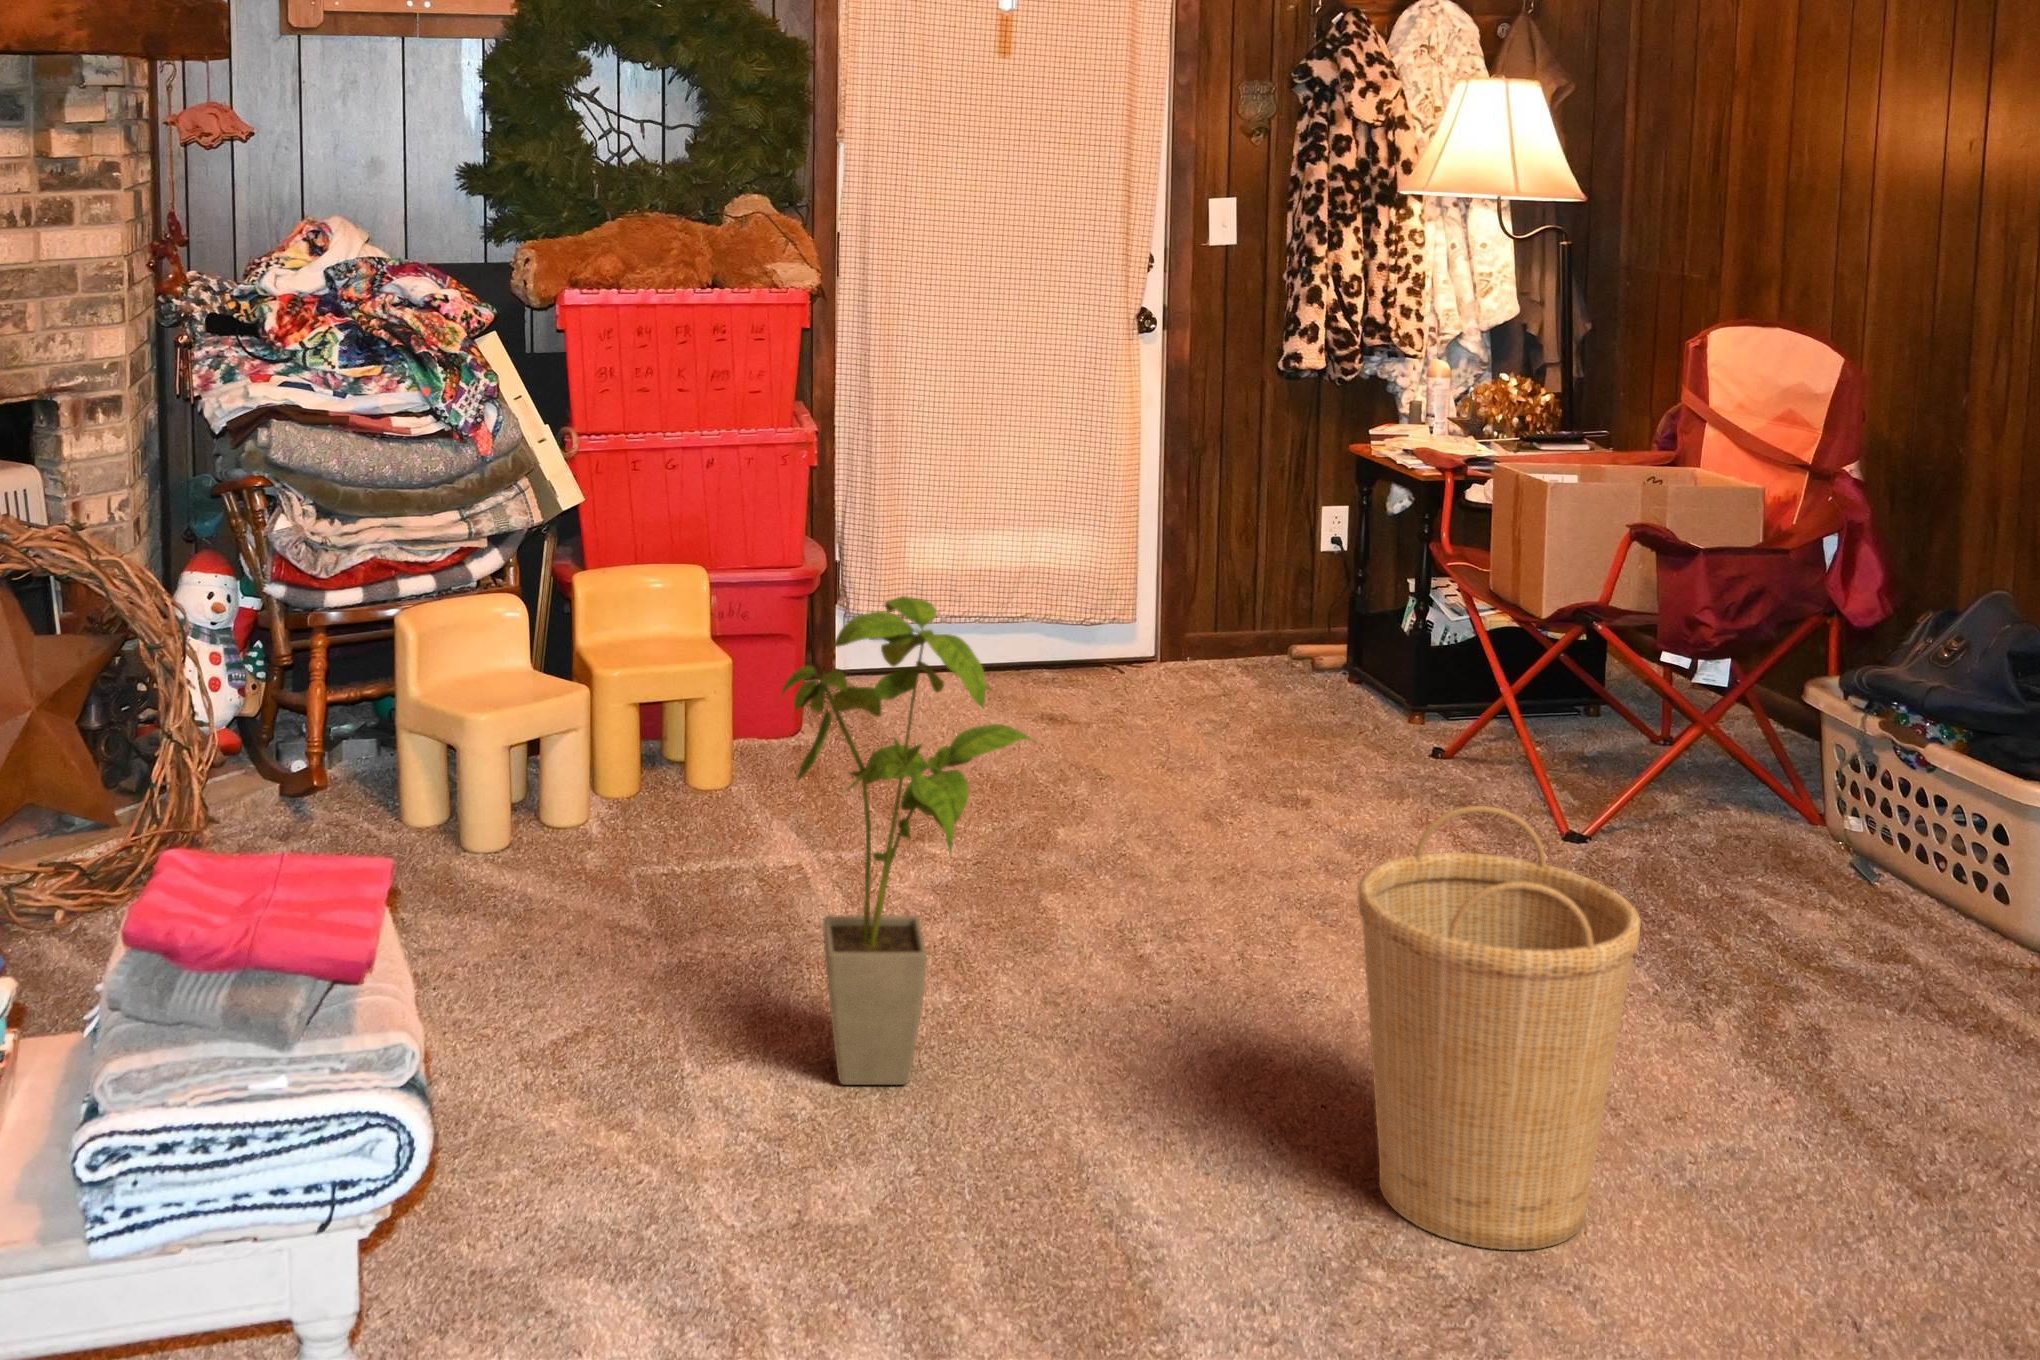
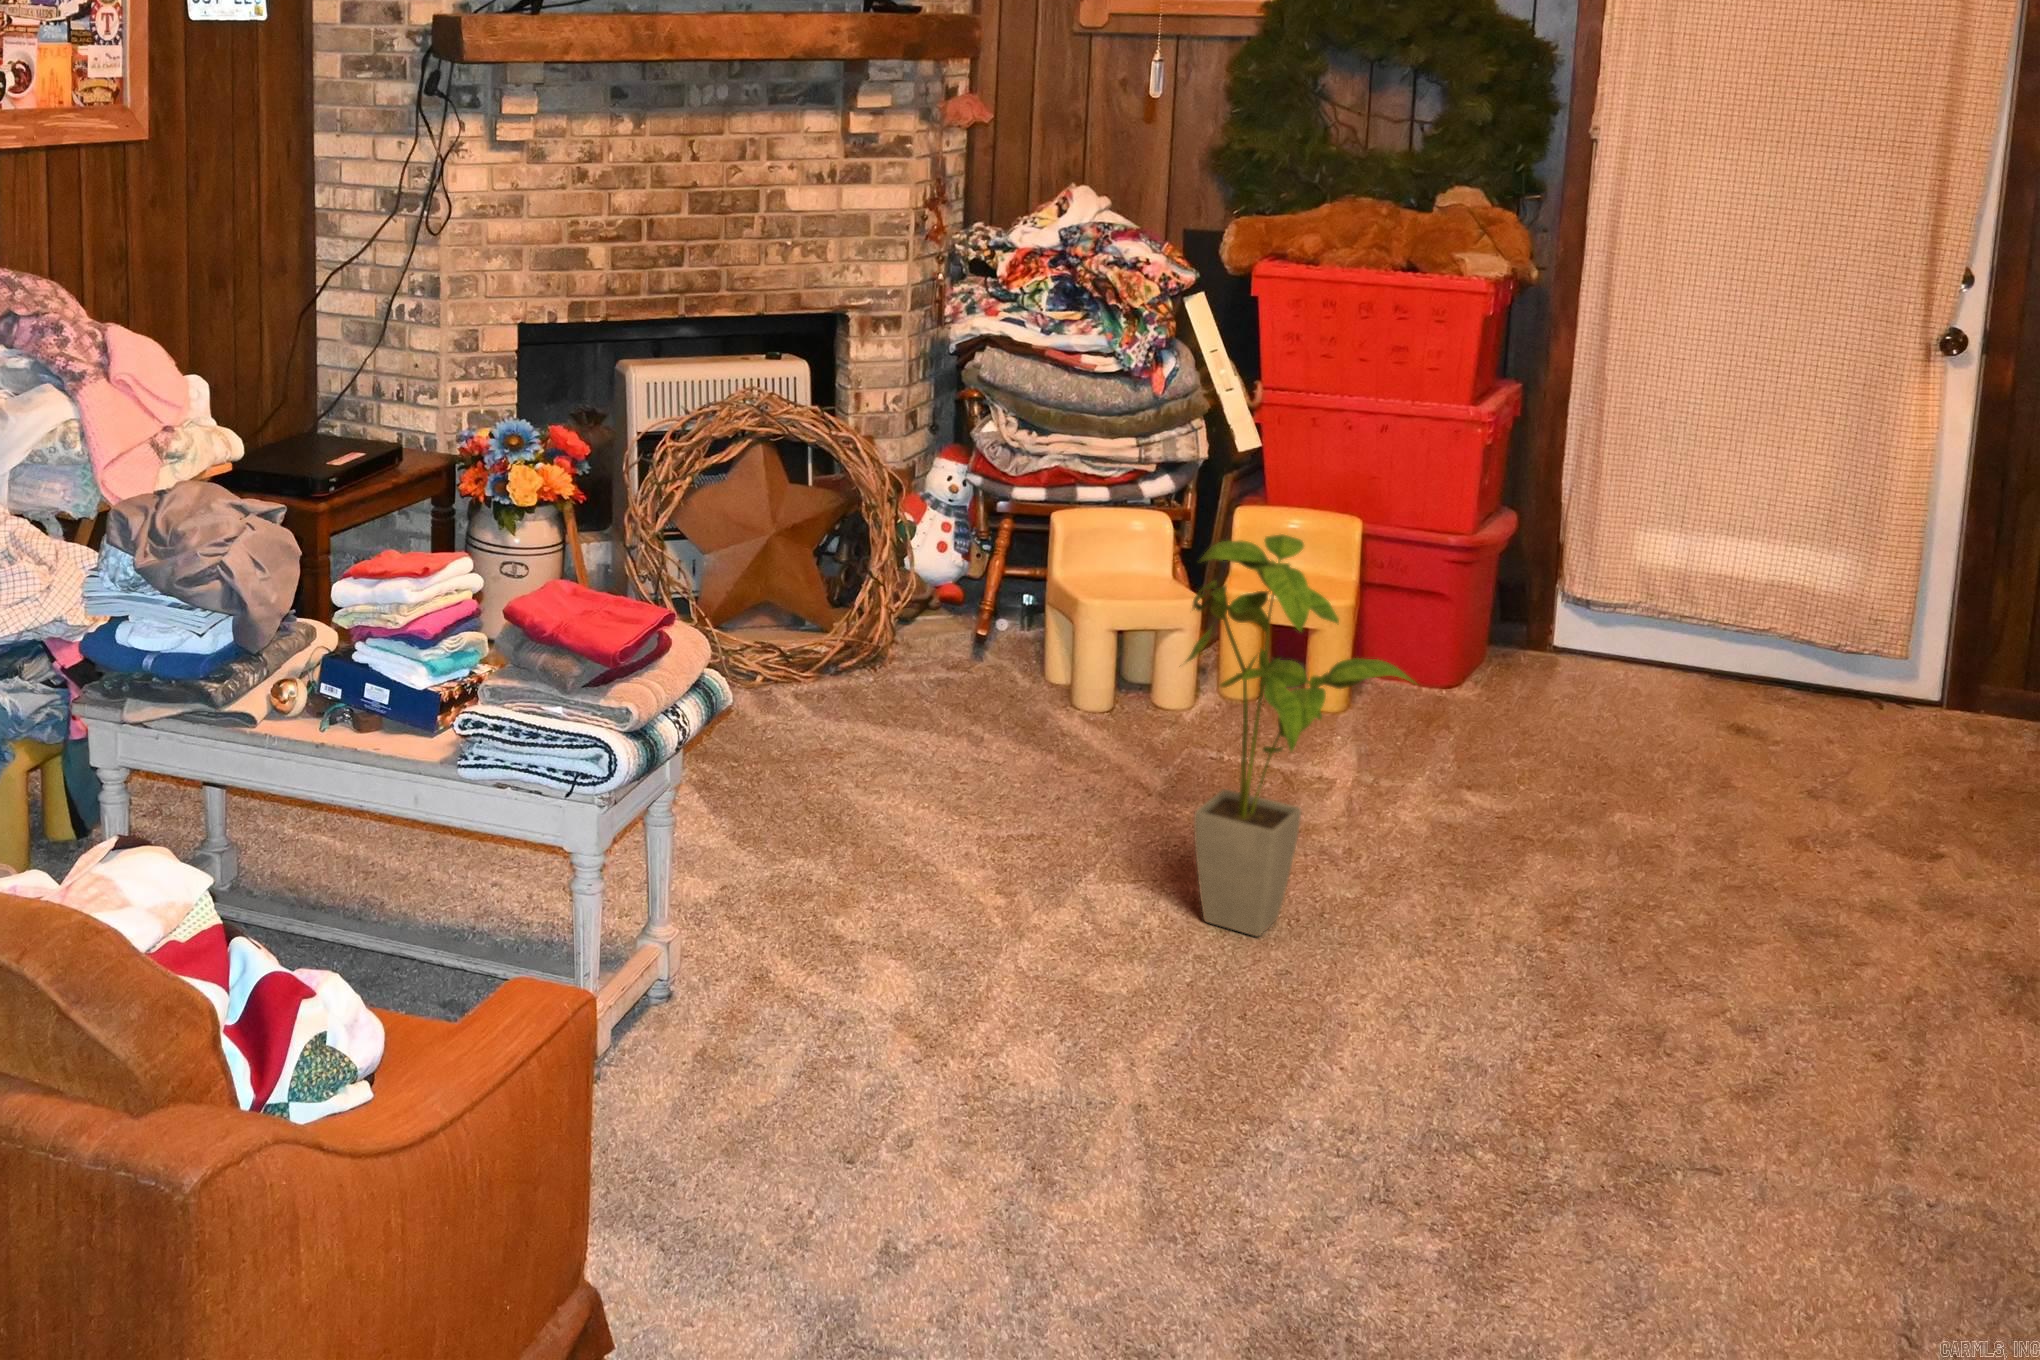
basket: present [1358,806,1641,1250] -> none [1592,813,1886,1221]

